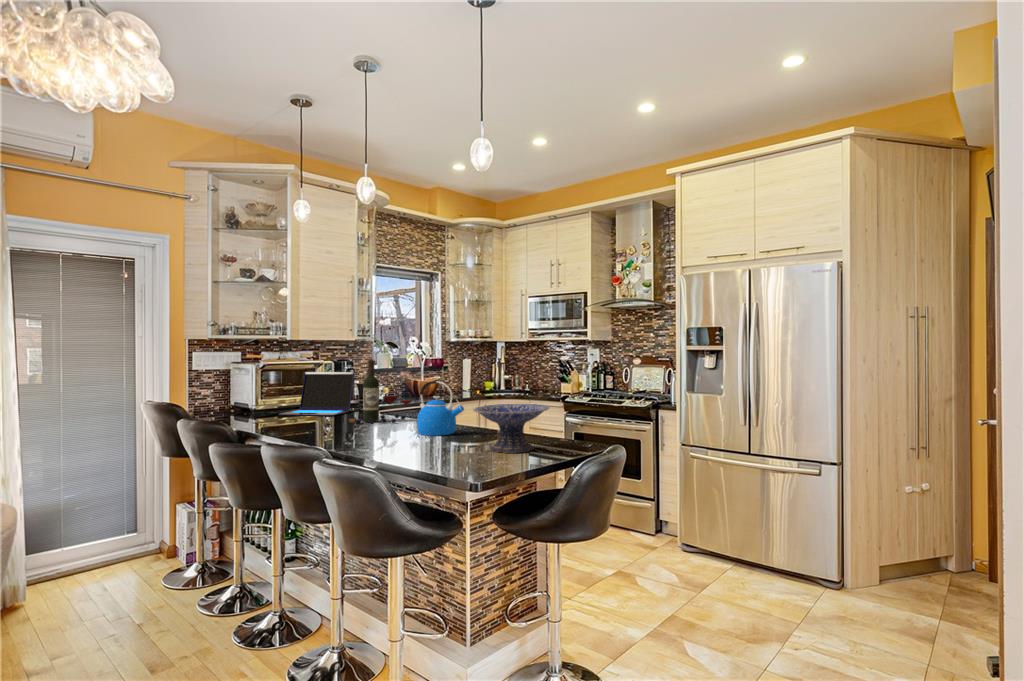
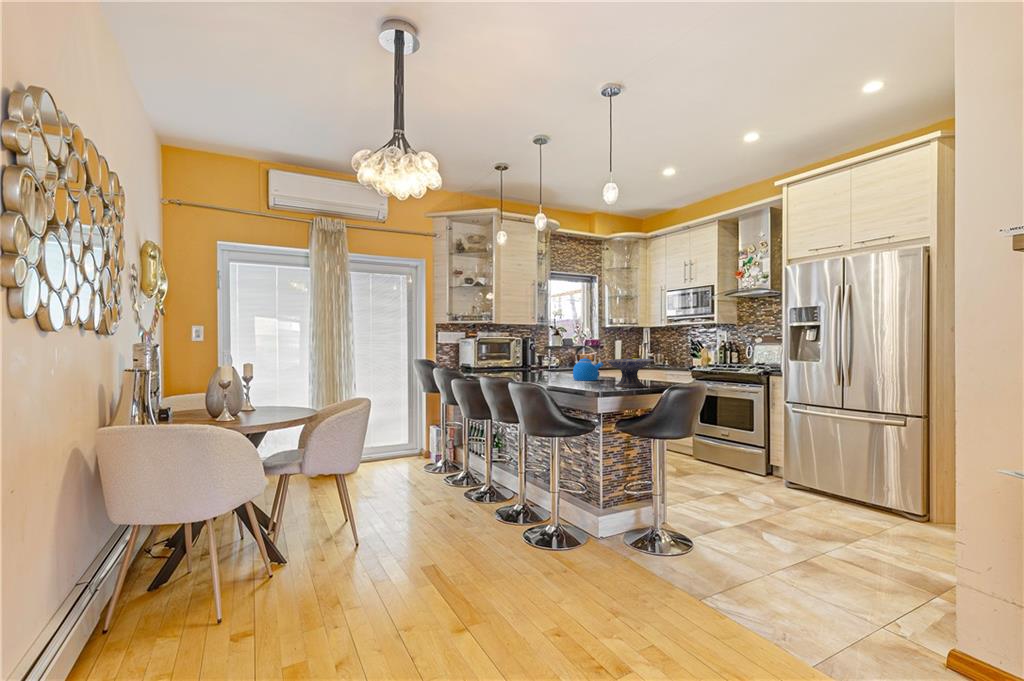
wine bottle: present [348,360,412,424] -> none [531,335,573,376]
laptop: present [279,372,354,416] -> none [488,345,535,373]

